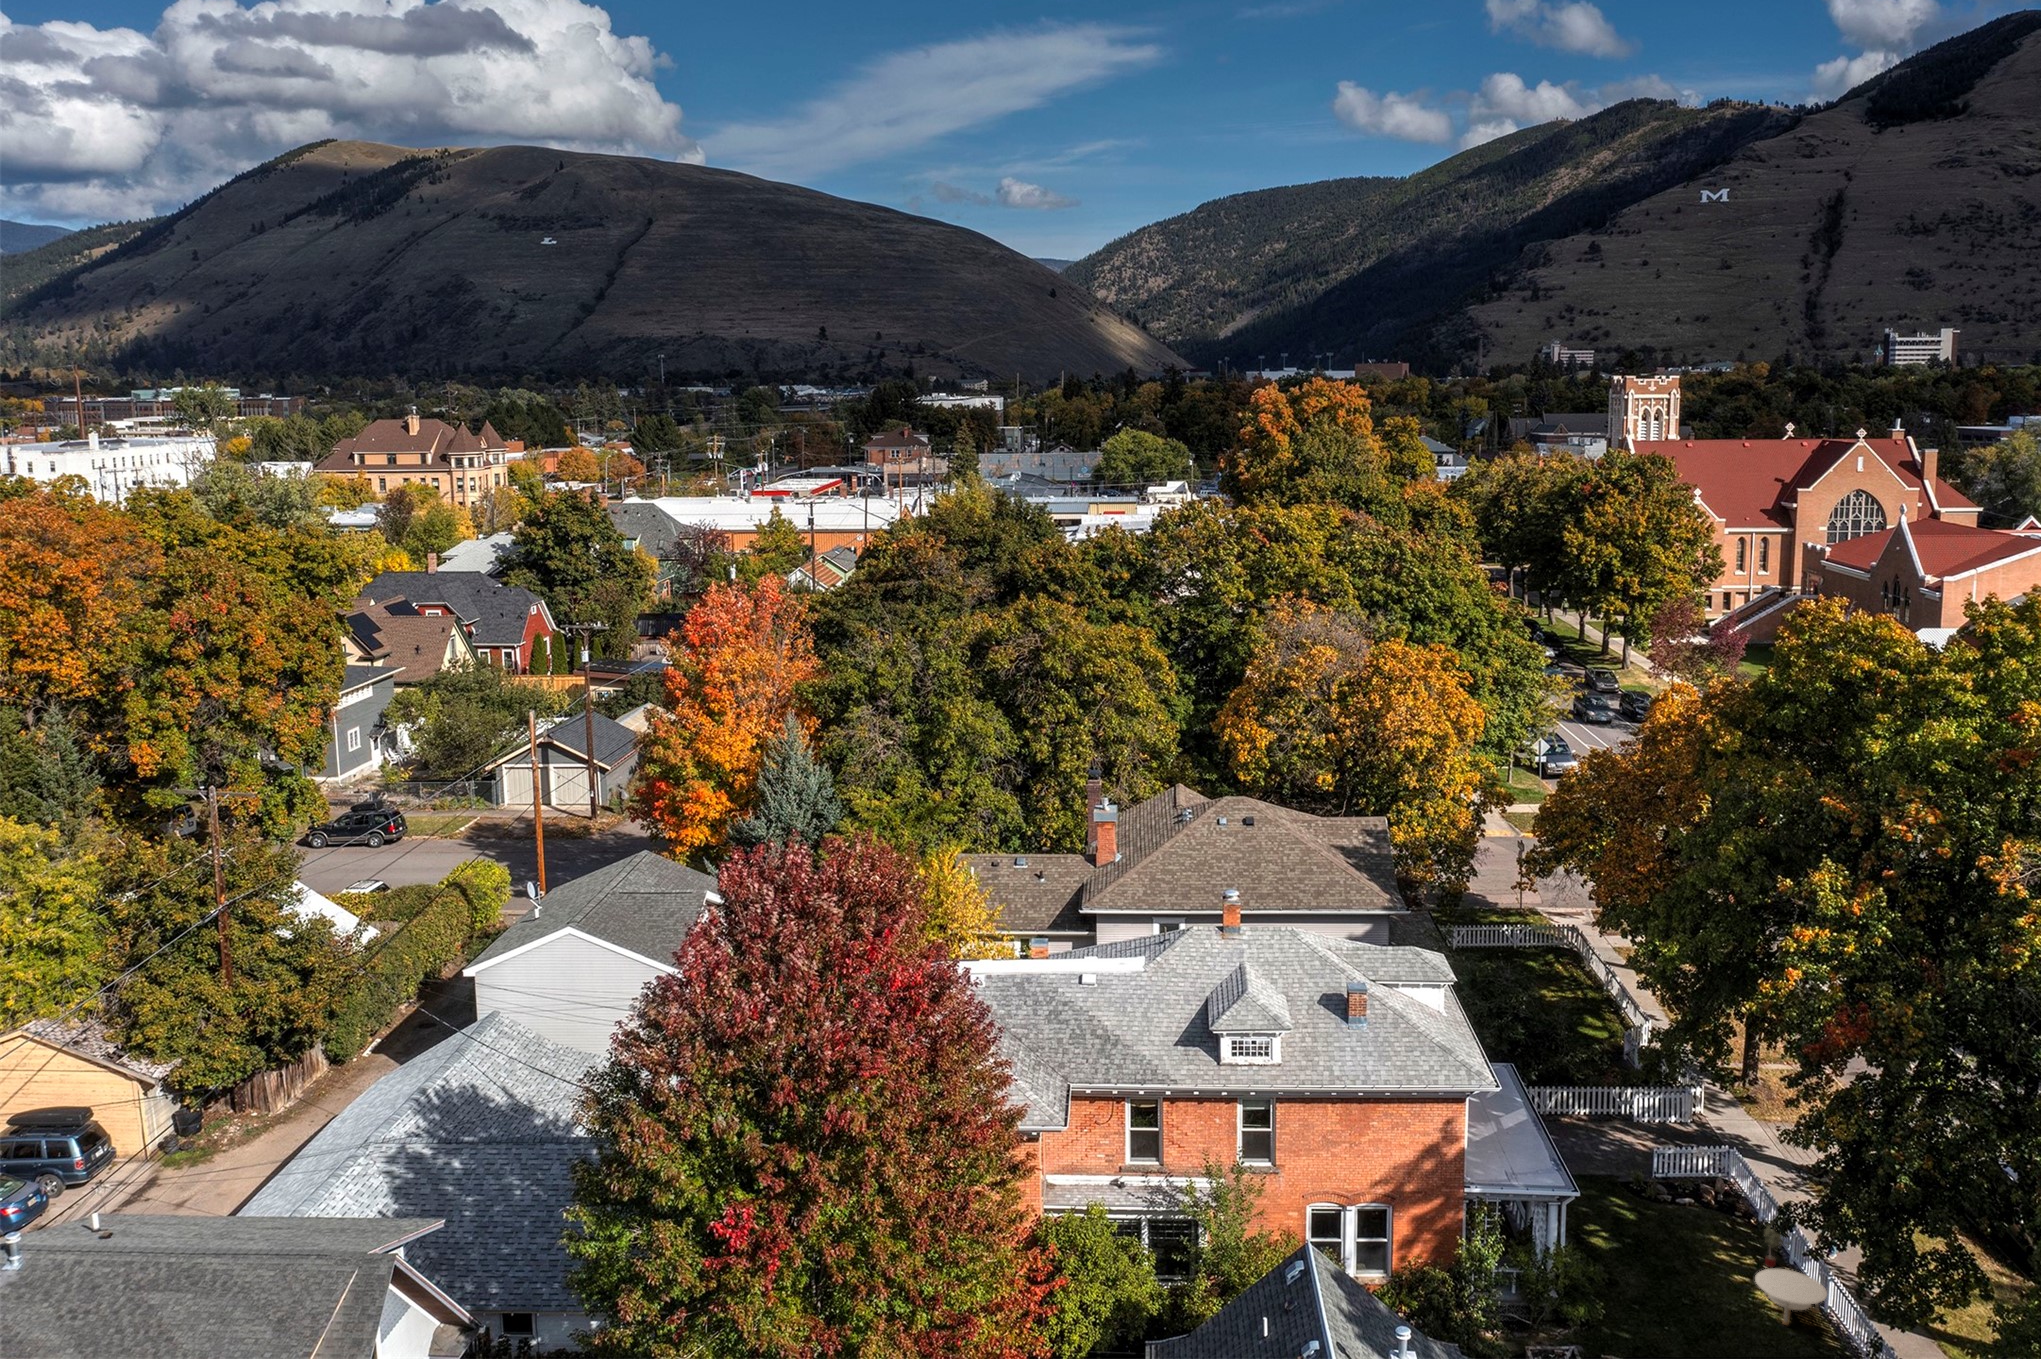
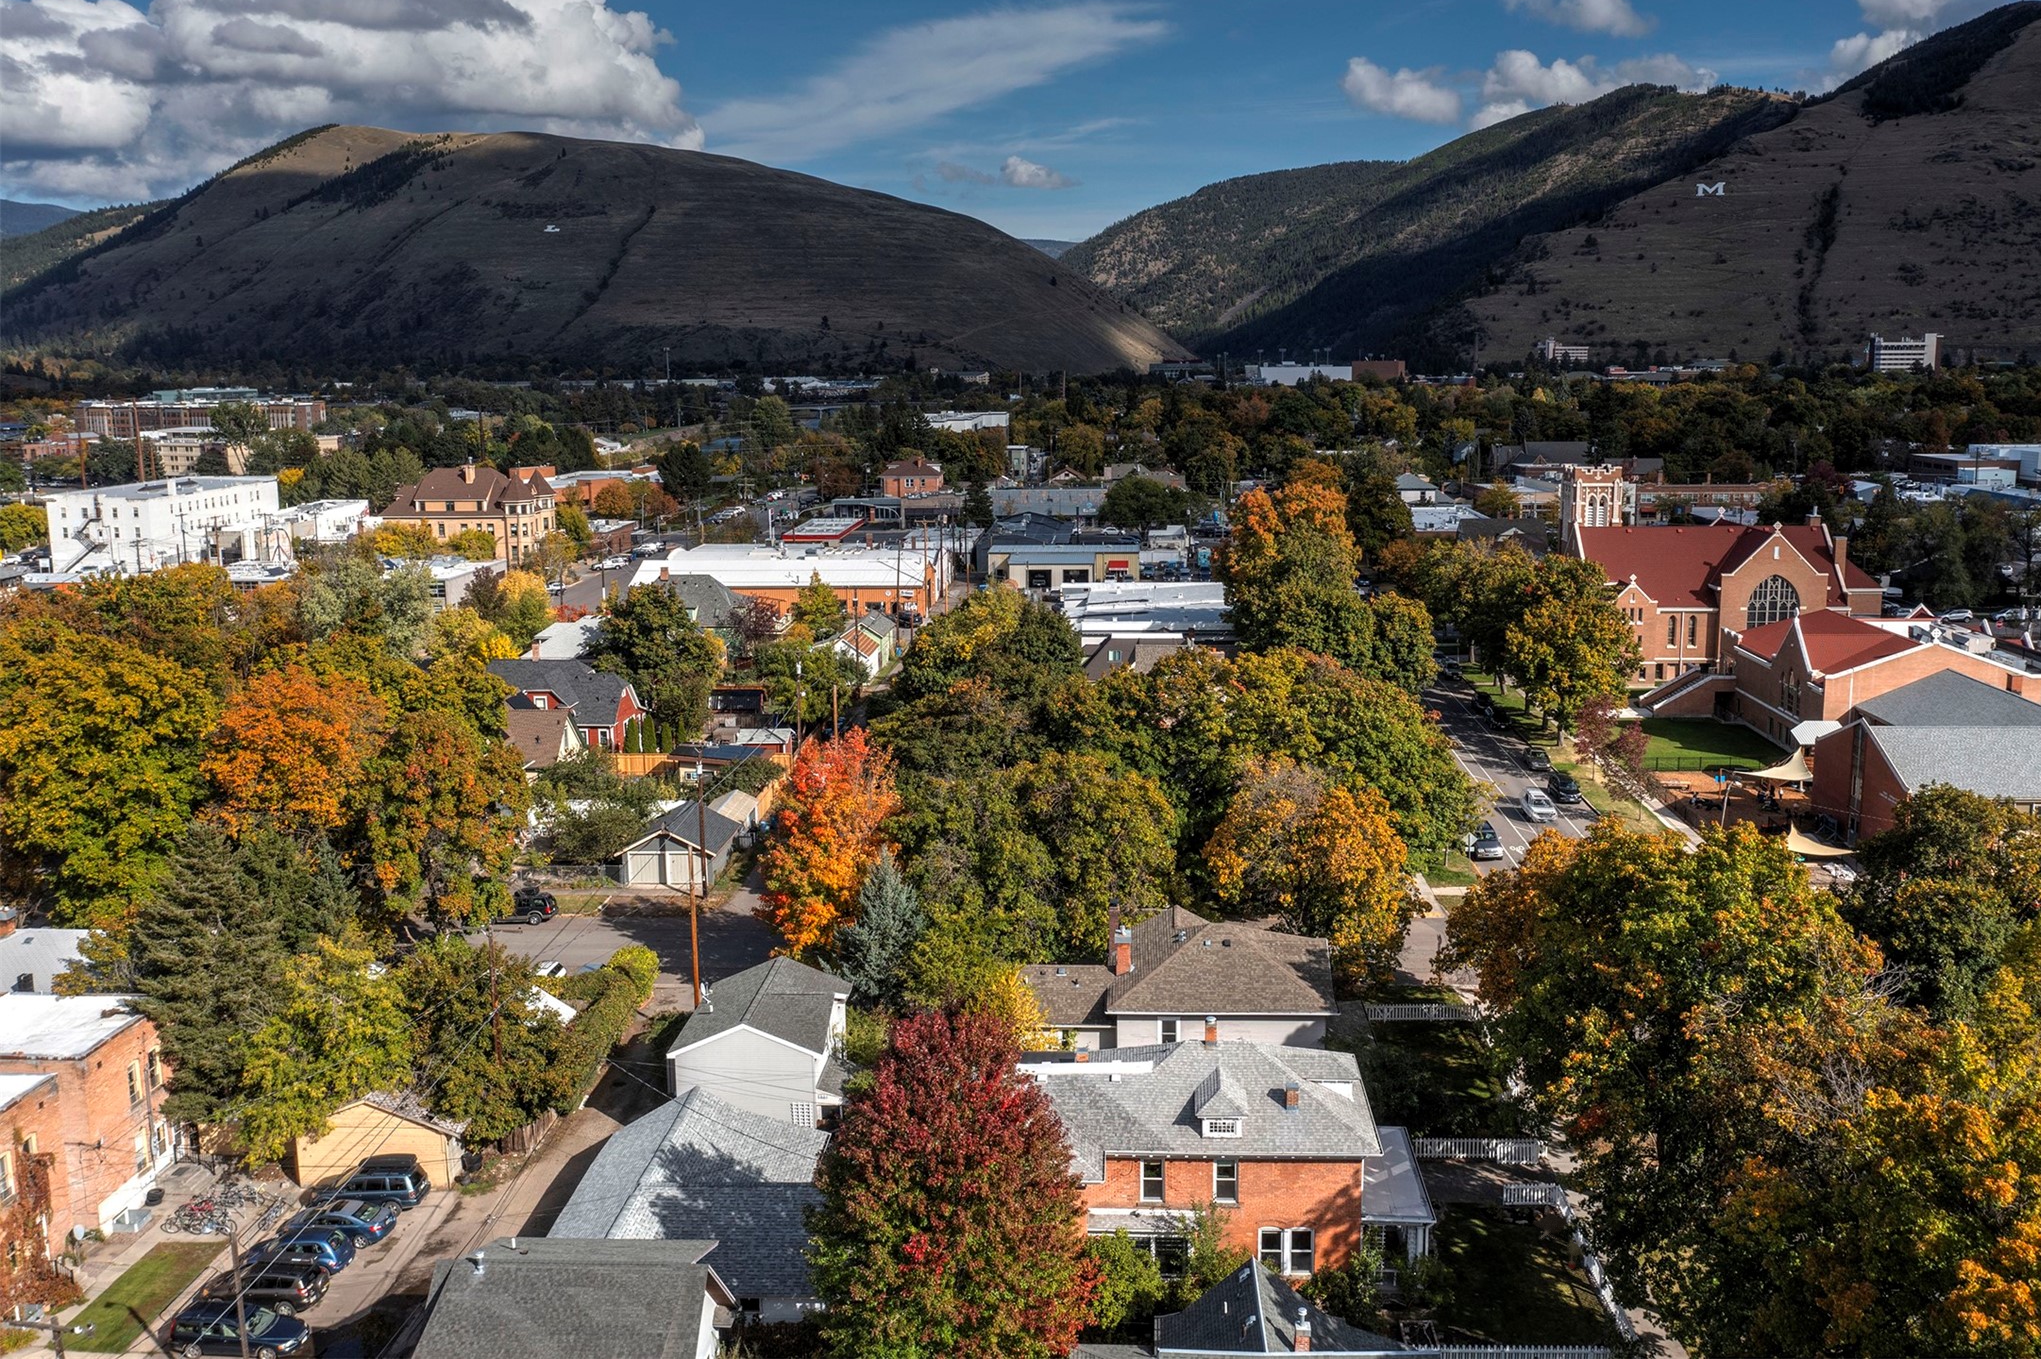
lounge chair: none [1704,1186,1758,1225] -> present [1534,1213,1568,1235]
round table: present [1755,1269,1827,1325] -> none [1556,1270,1602,1308]

